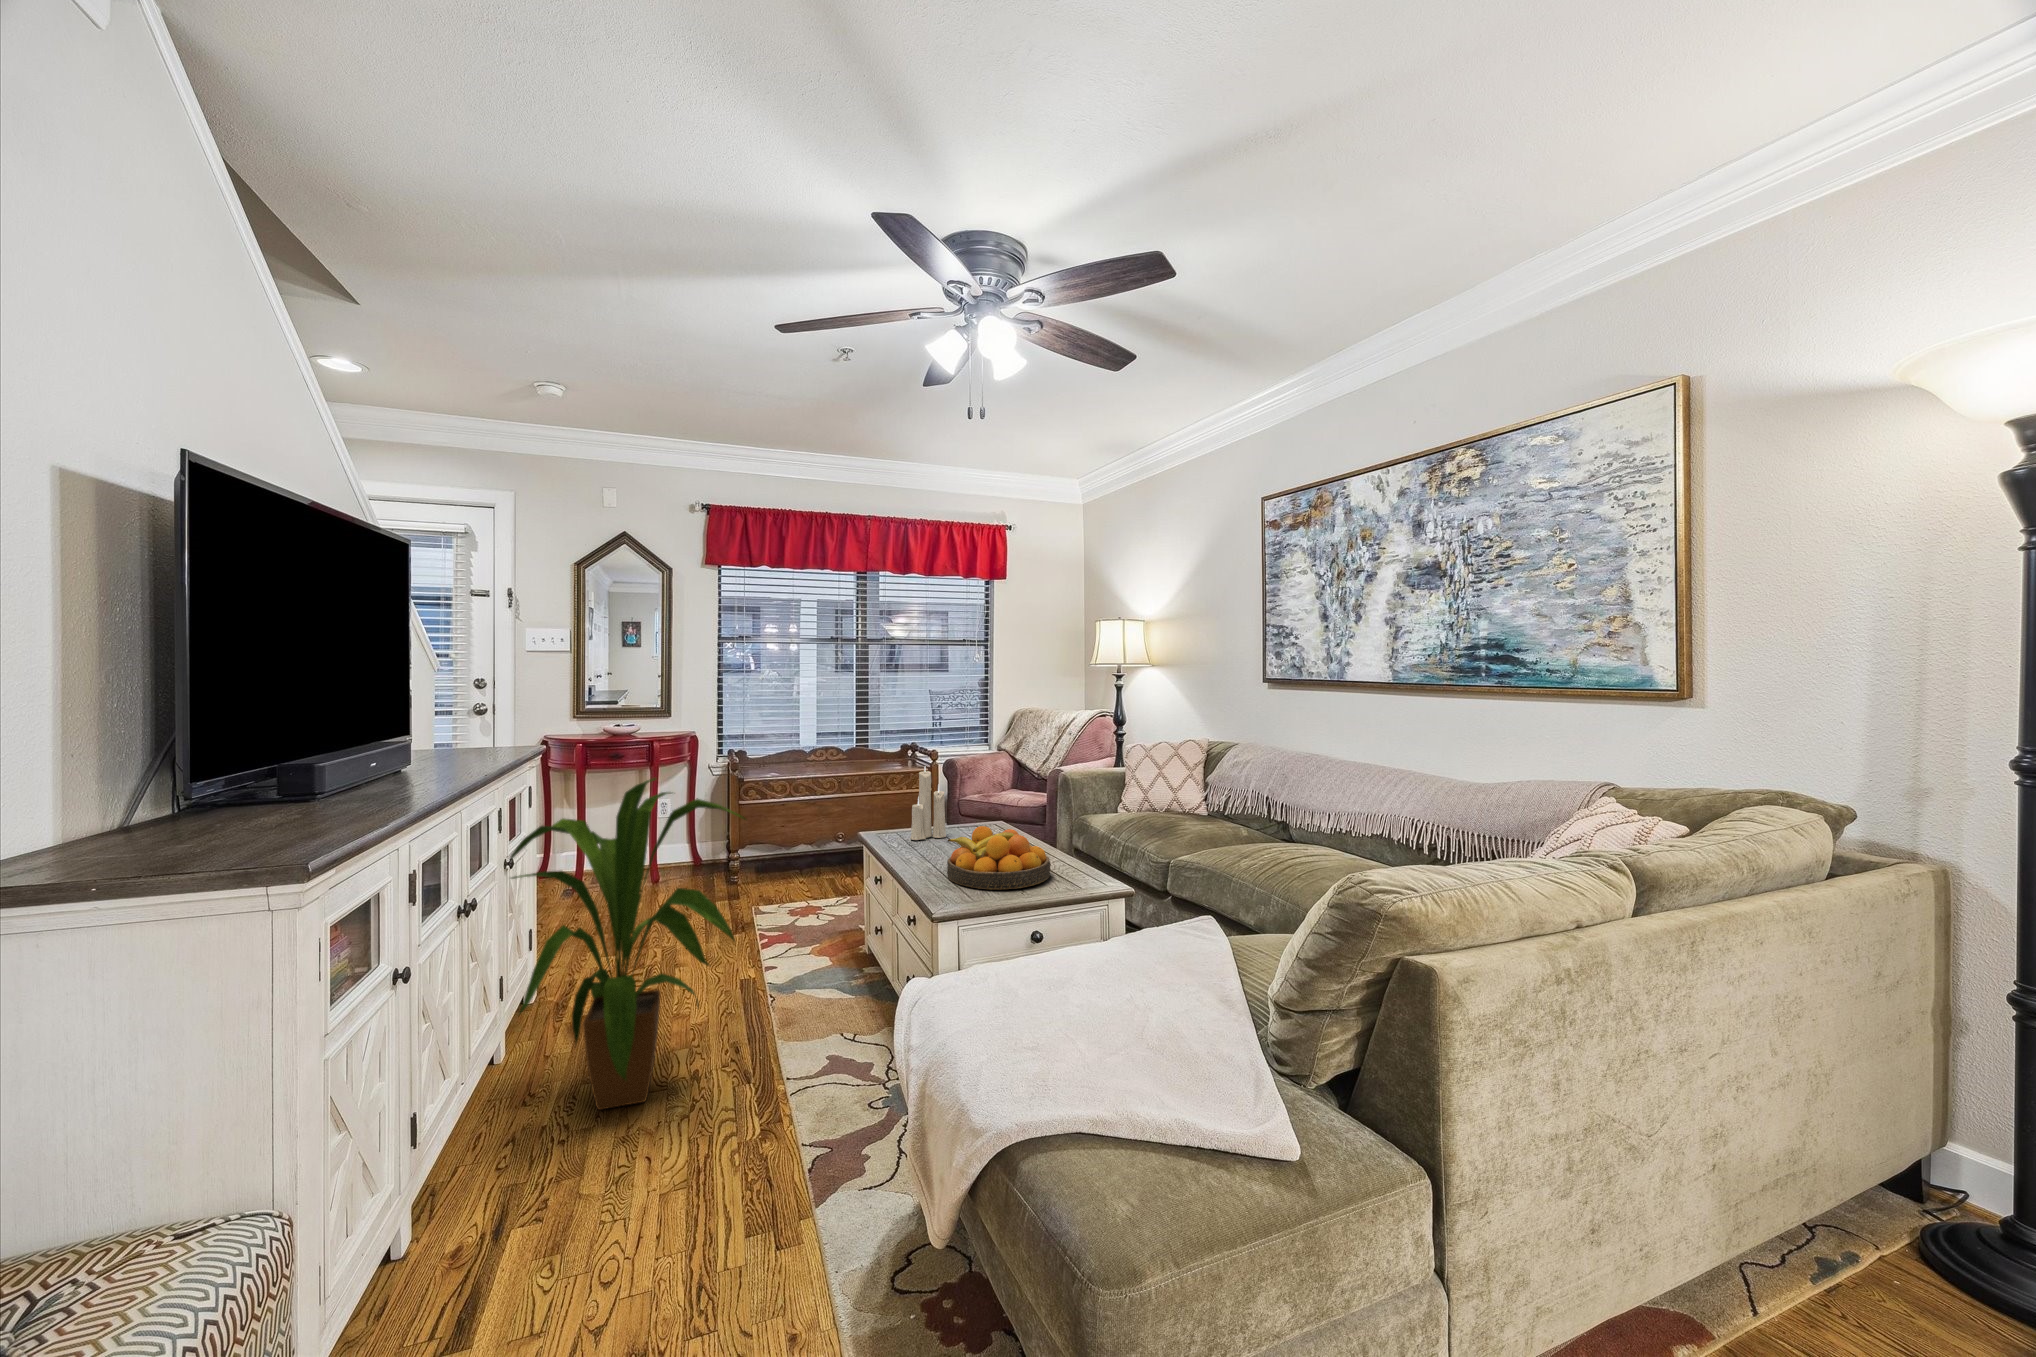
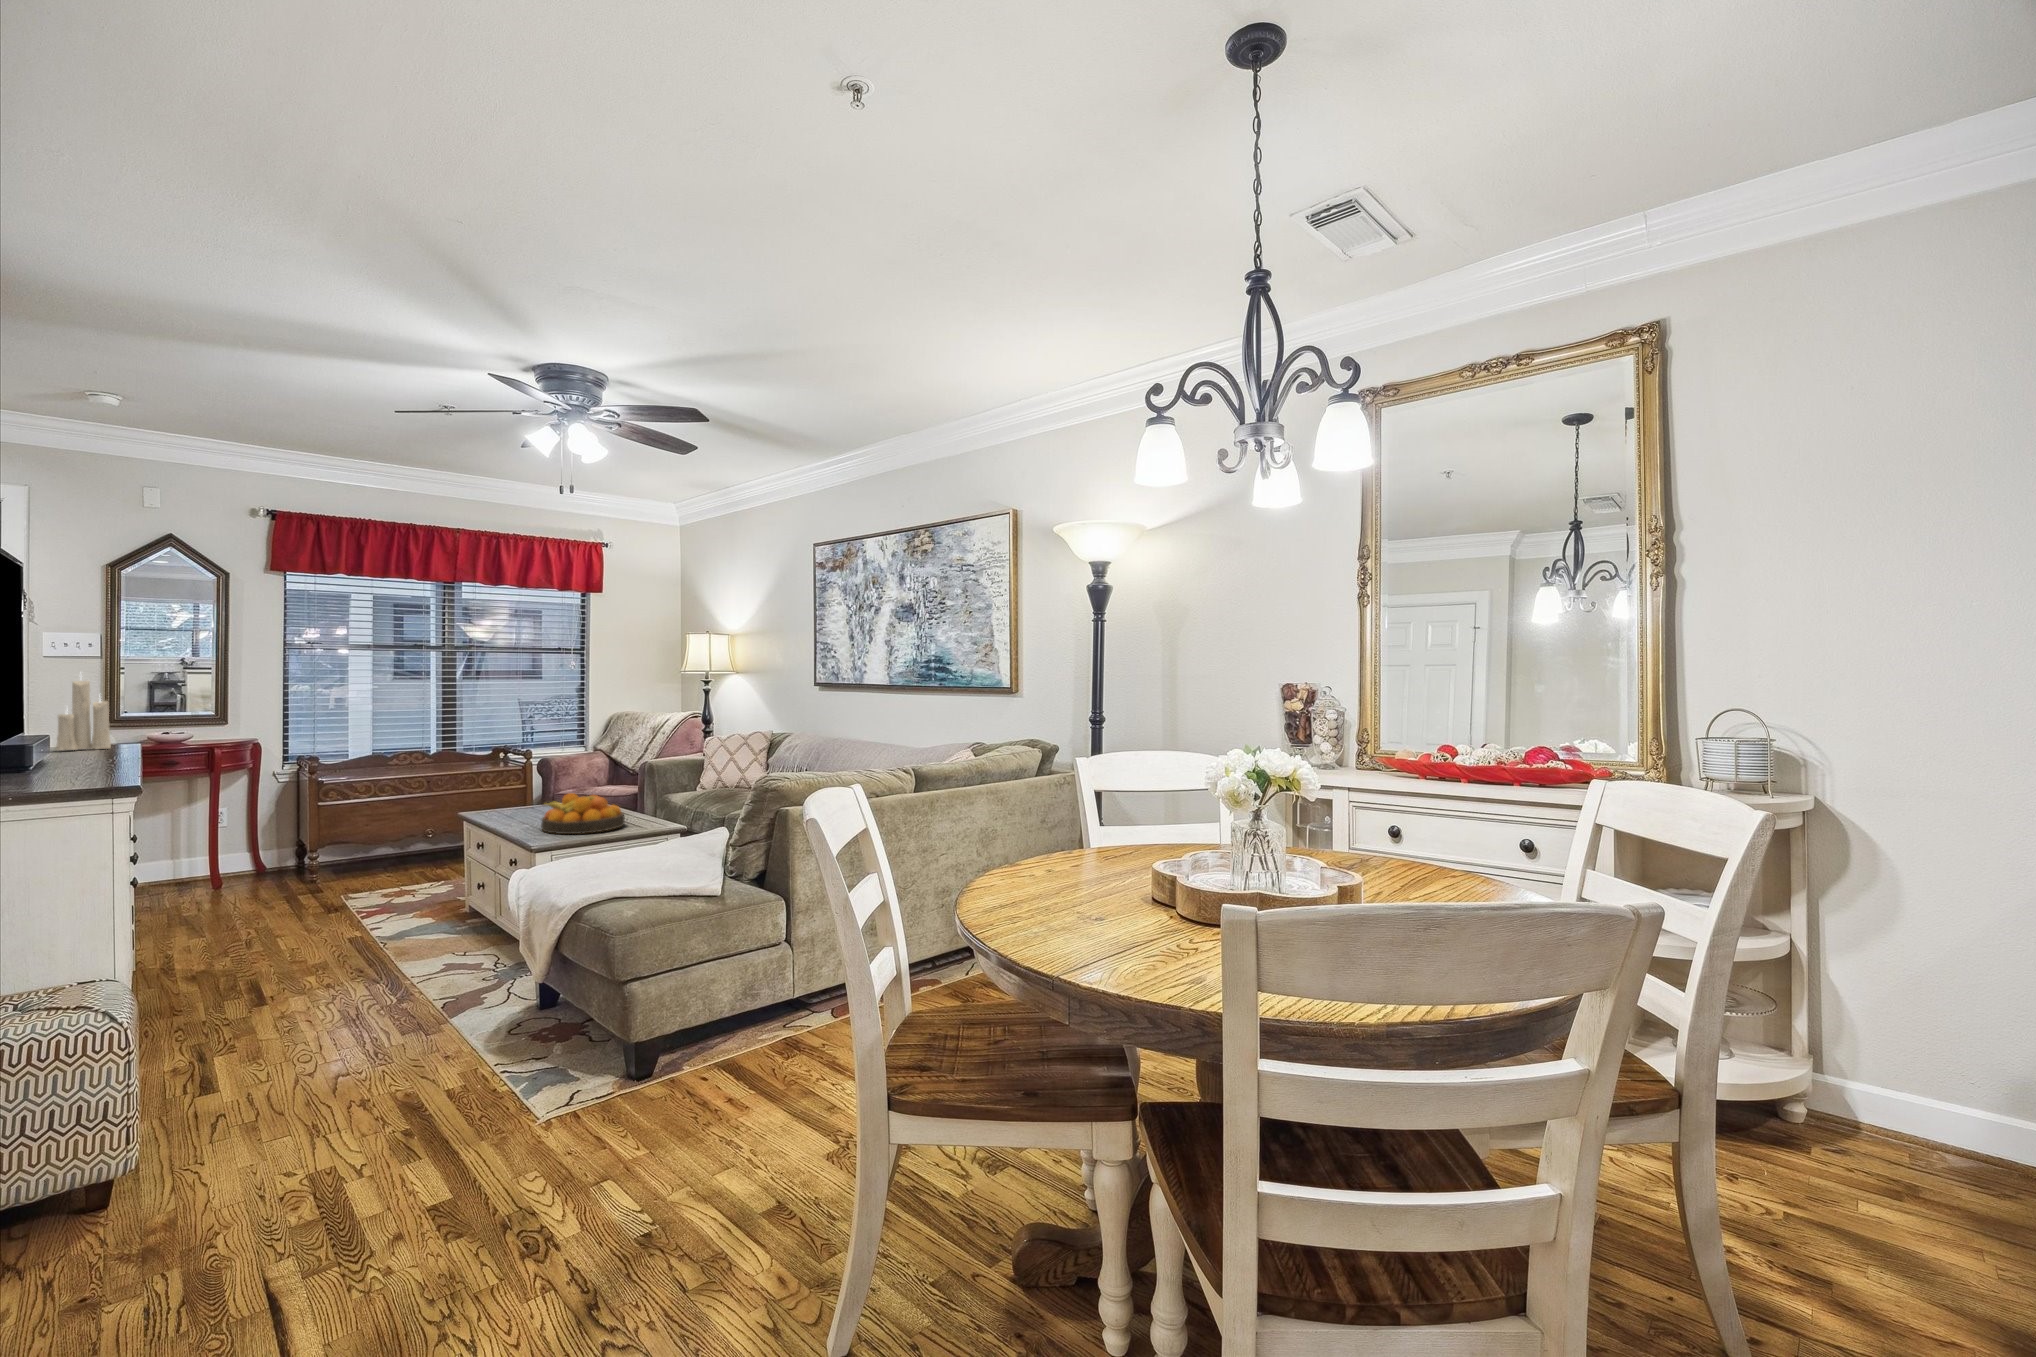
candle: present [910,768,946,840] -> present [56,677,111,751]
house plant: present [510,778,745,1110] -> none [155,754,377,1003]

